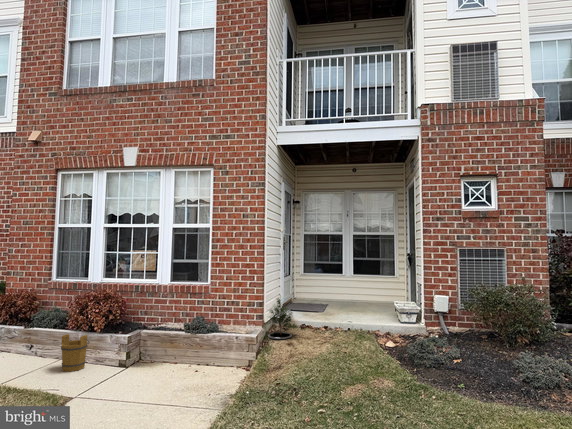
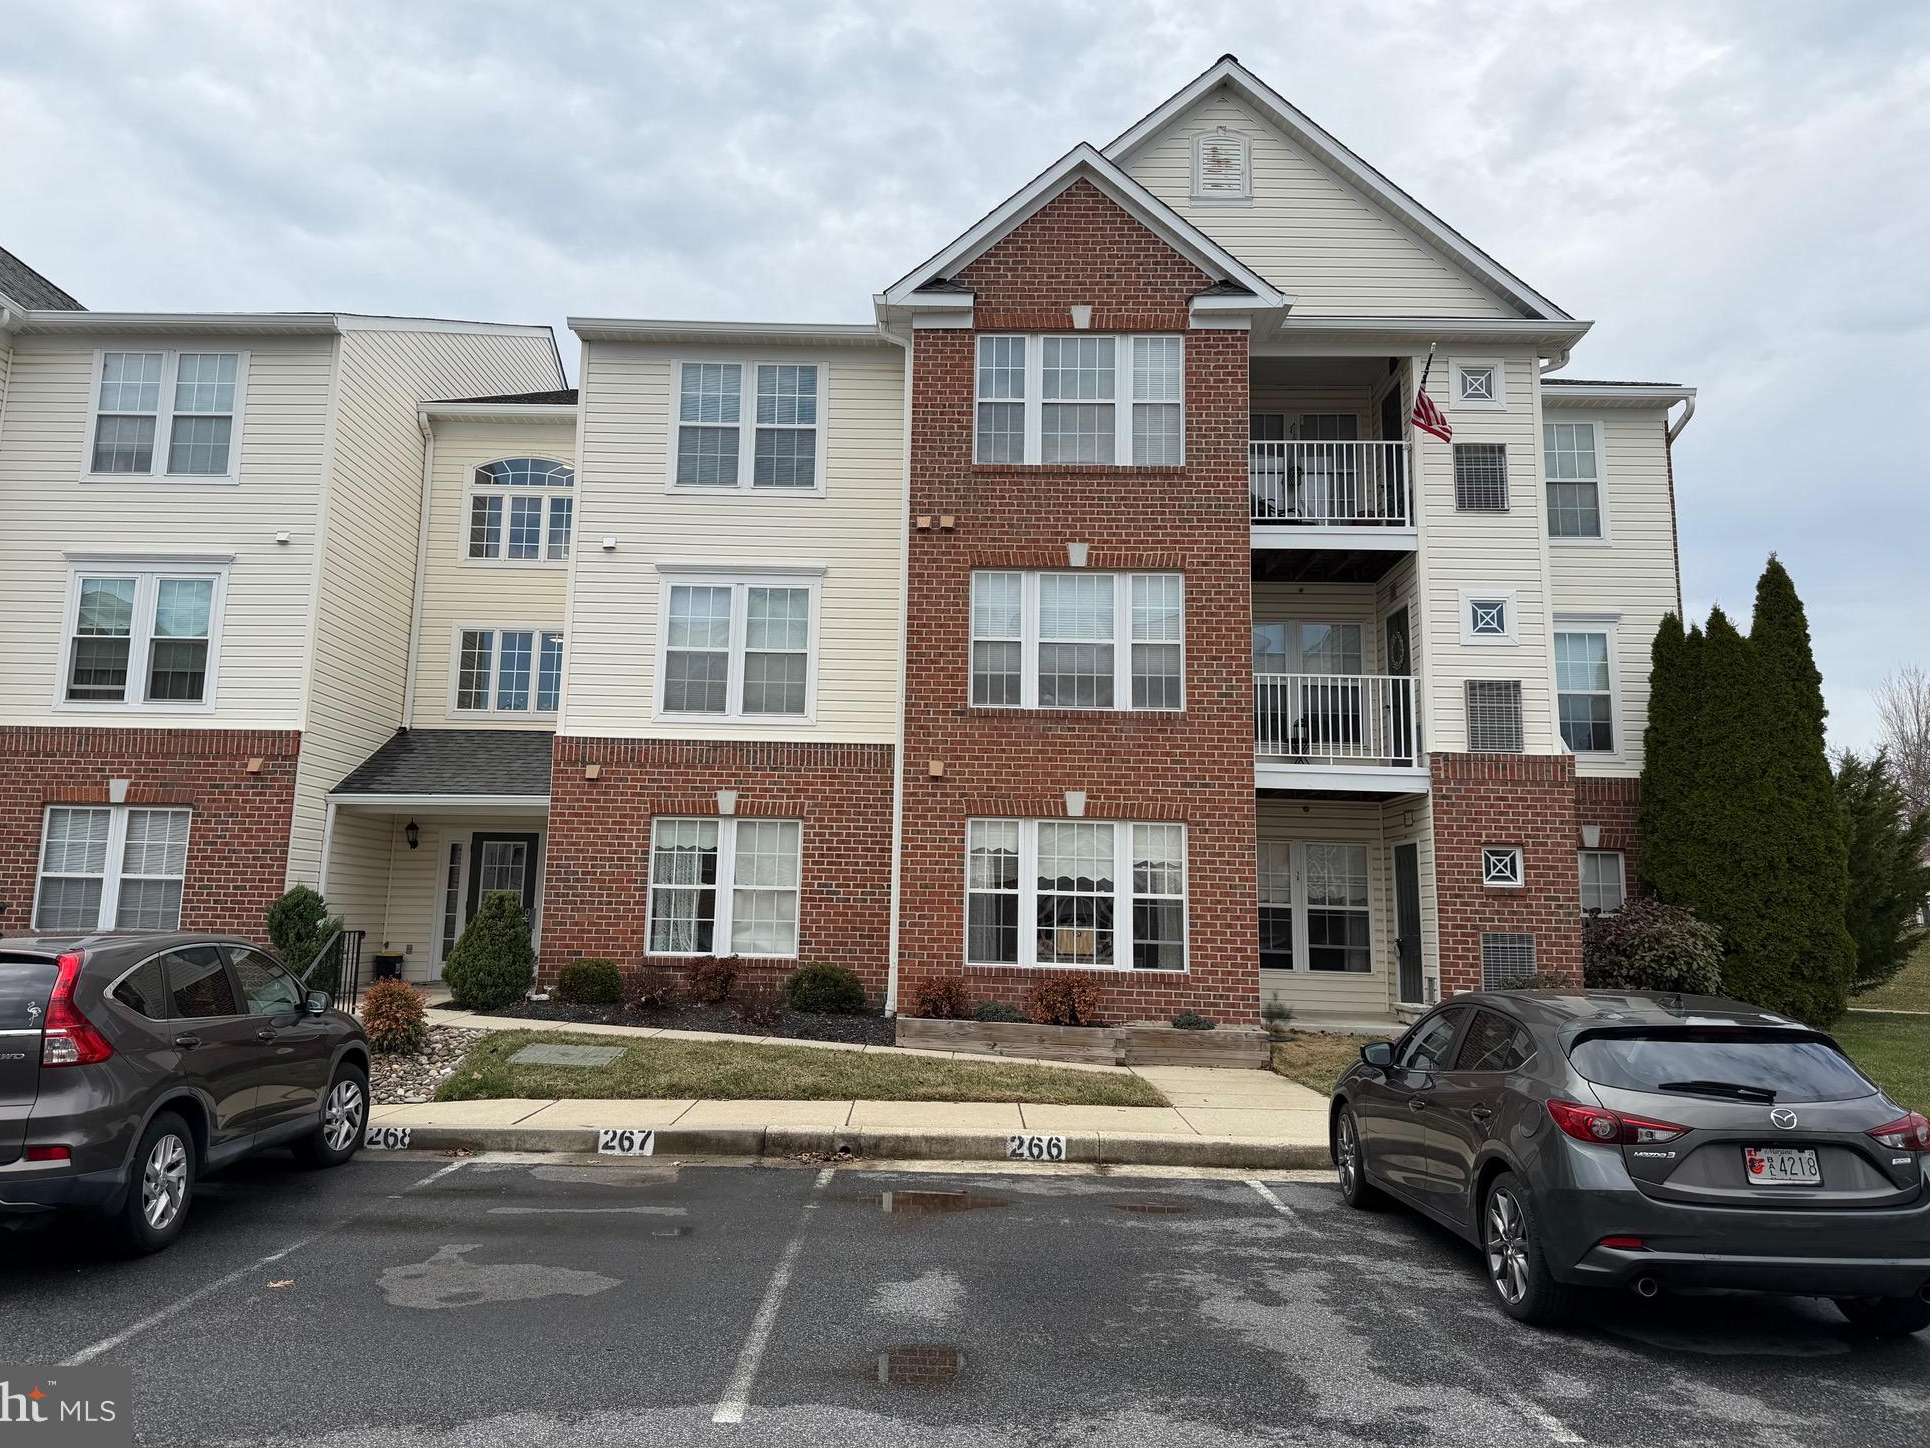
bucket: present [61,334,89,372] -> none [1064,1027,1093,1067]

